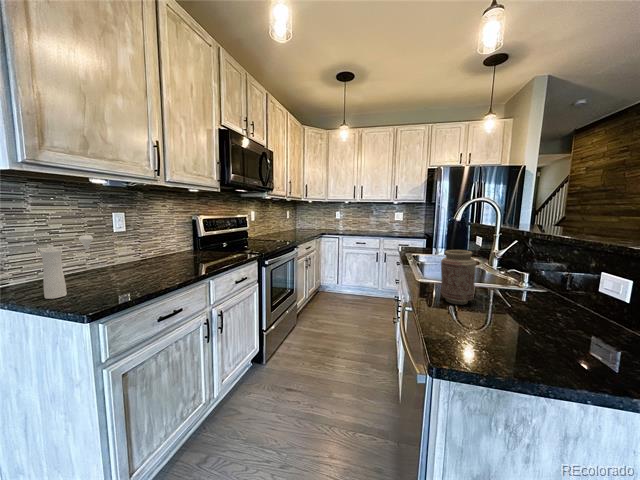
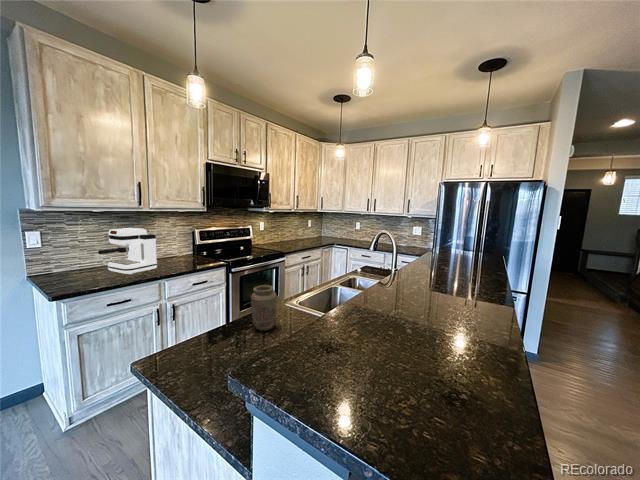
coffee maker: none [108,209,186,275] -> present [98,228,157,274]
pepper mill: present [39,235,93,299] -> none [50,248,84,284]

